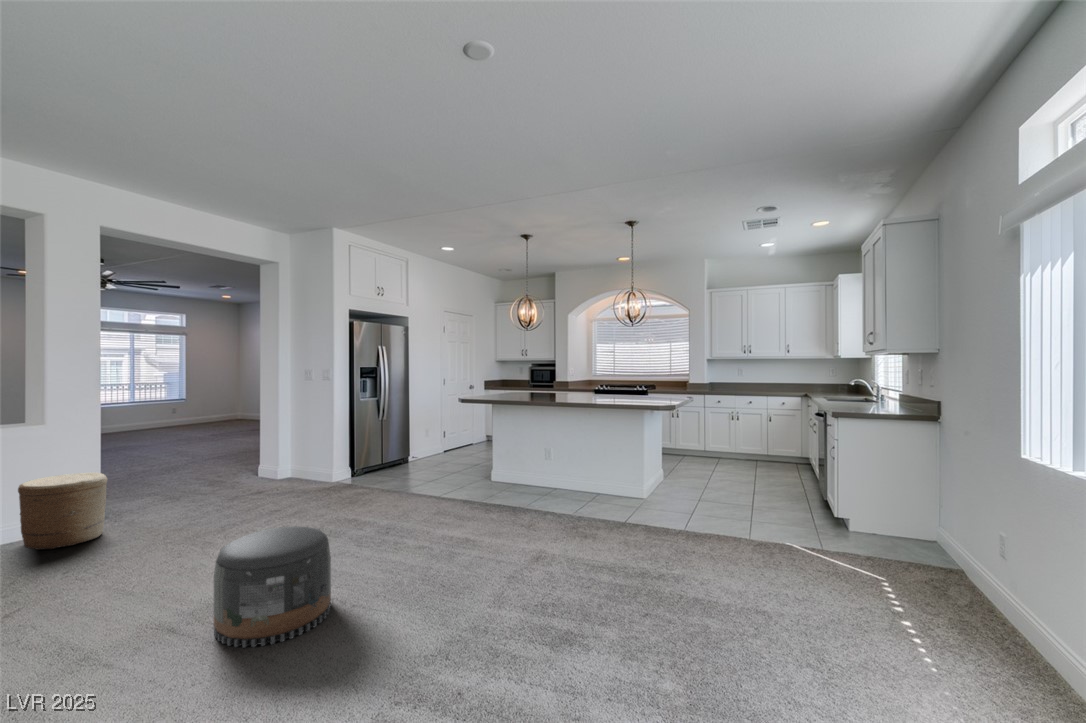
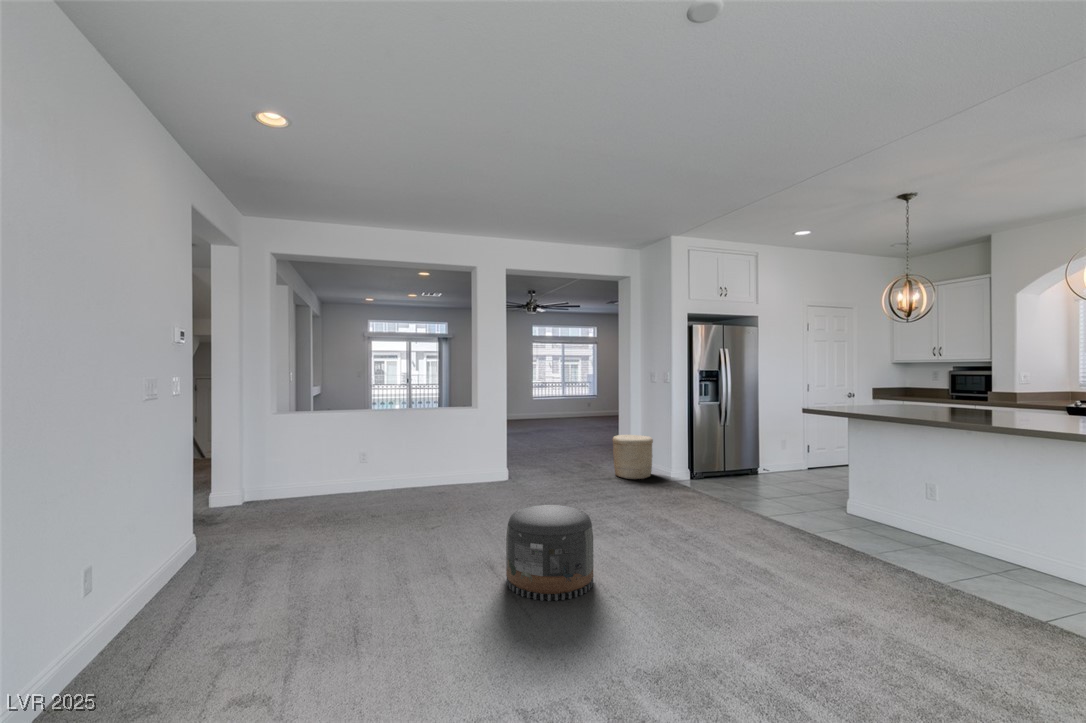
woven basket: present [18,473,107,550] -> present [613,435,653,479]

